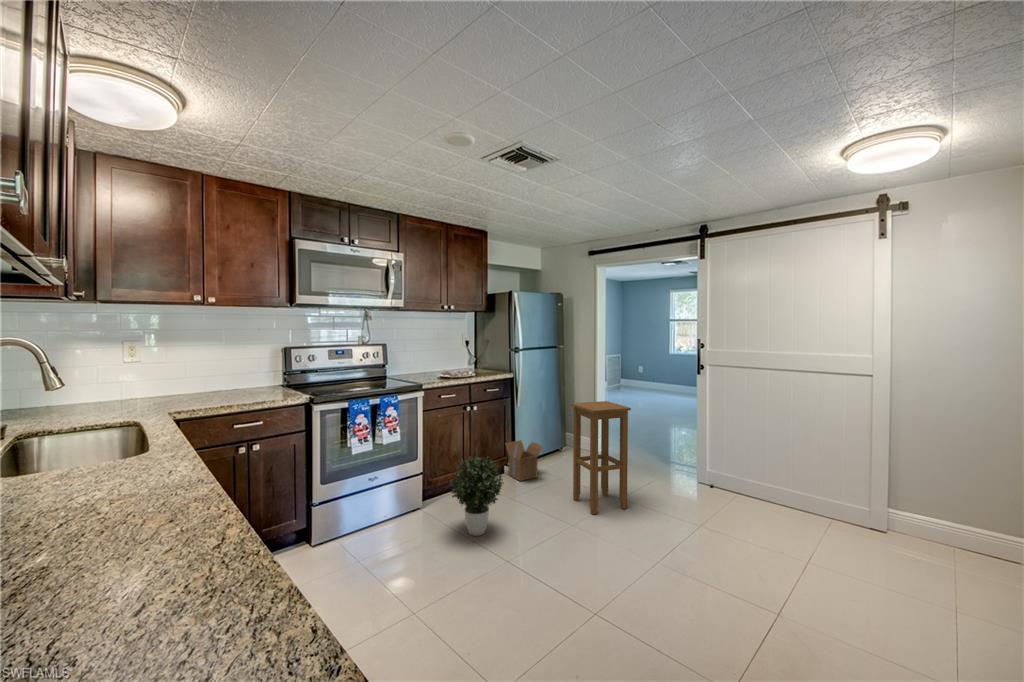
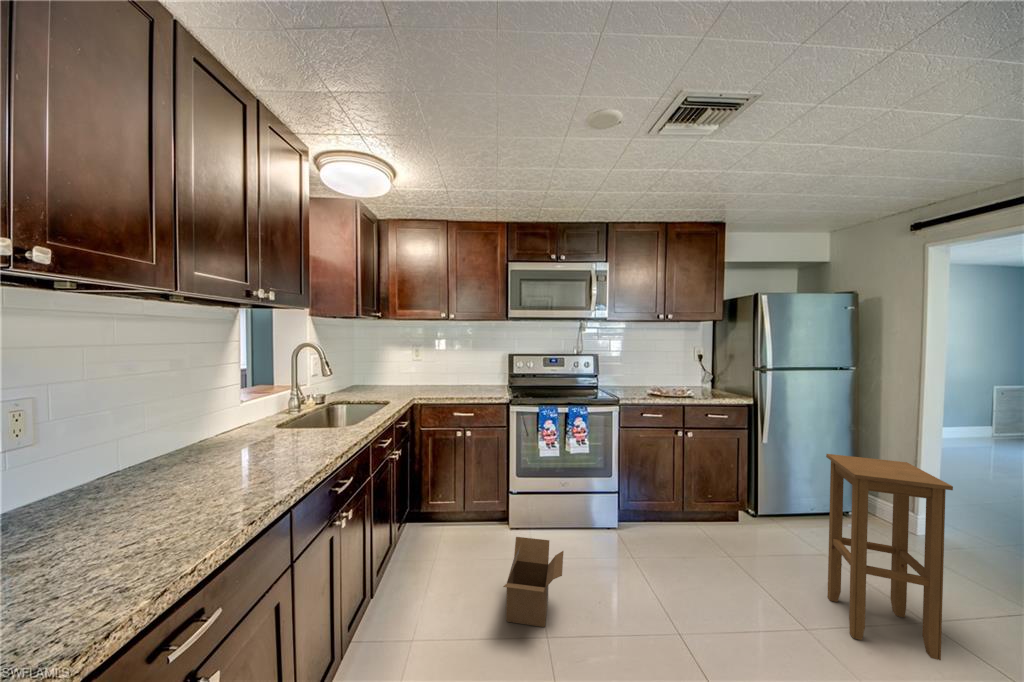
cardboard box: present [505,440,543,481] -> present [503,537,564,627]
potted plant: present [449,457,504,536] -> none [620,490,690,590]

